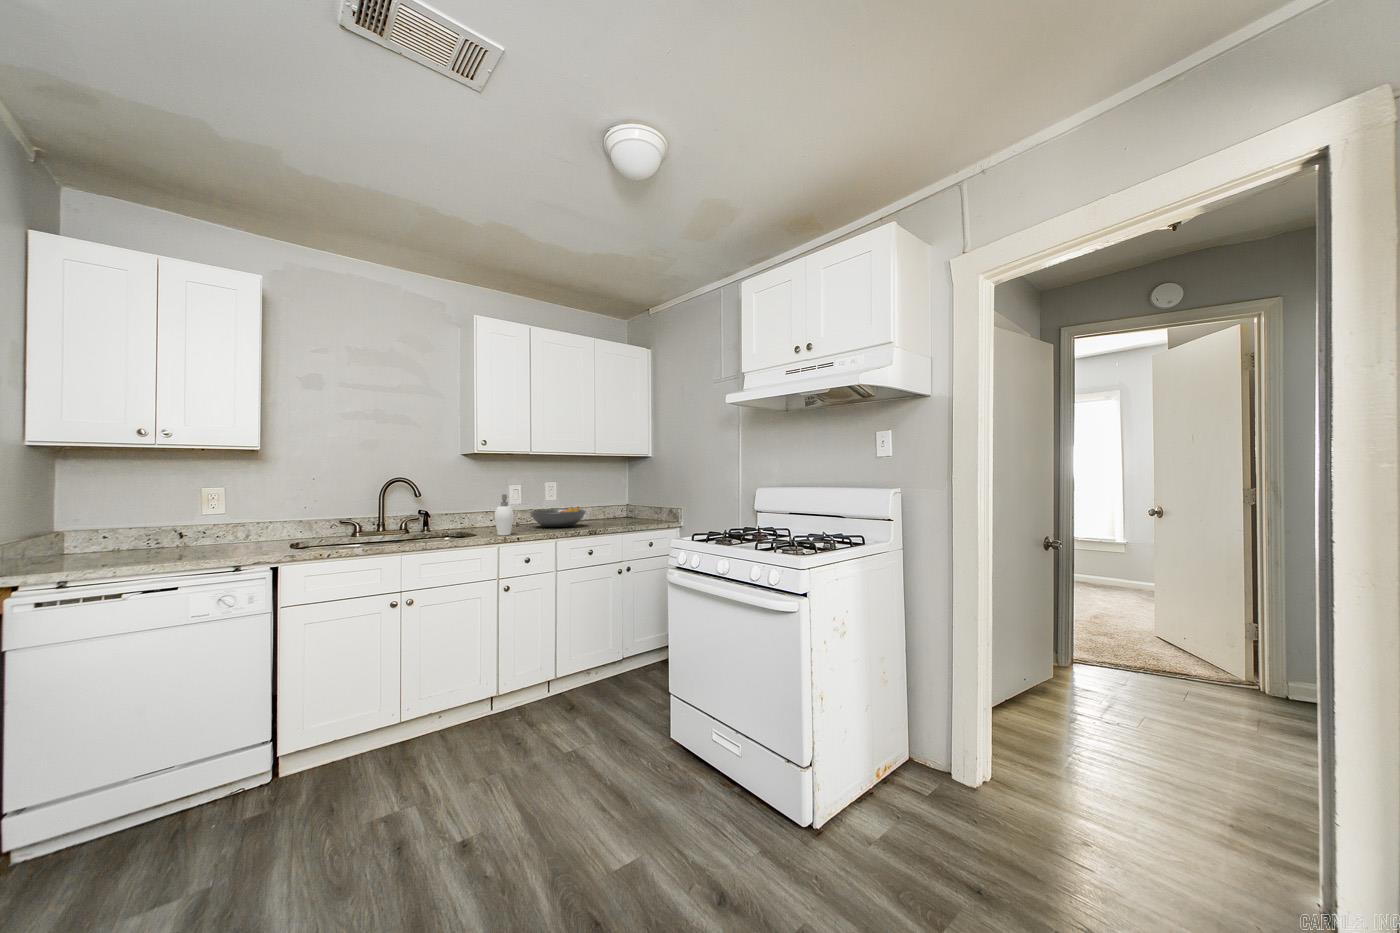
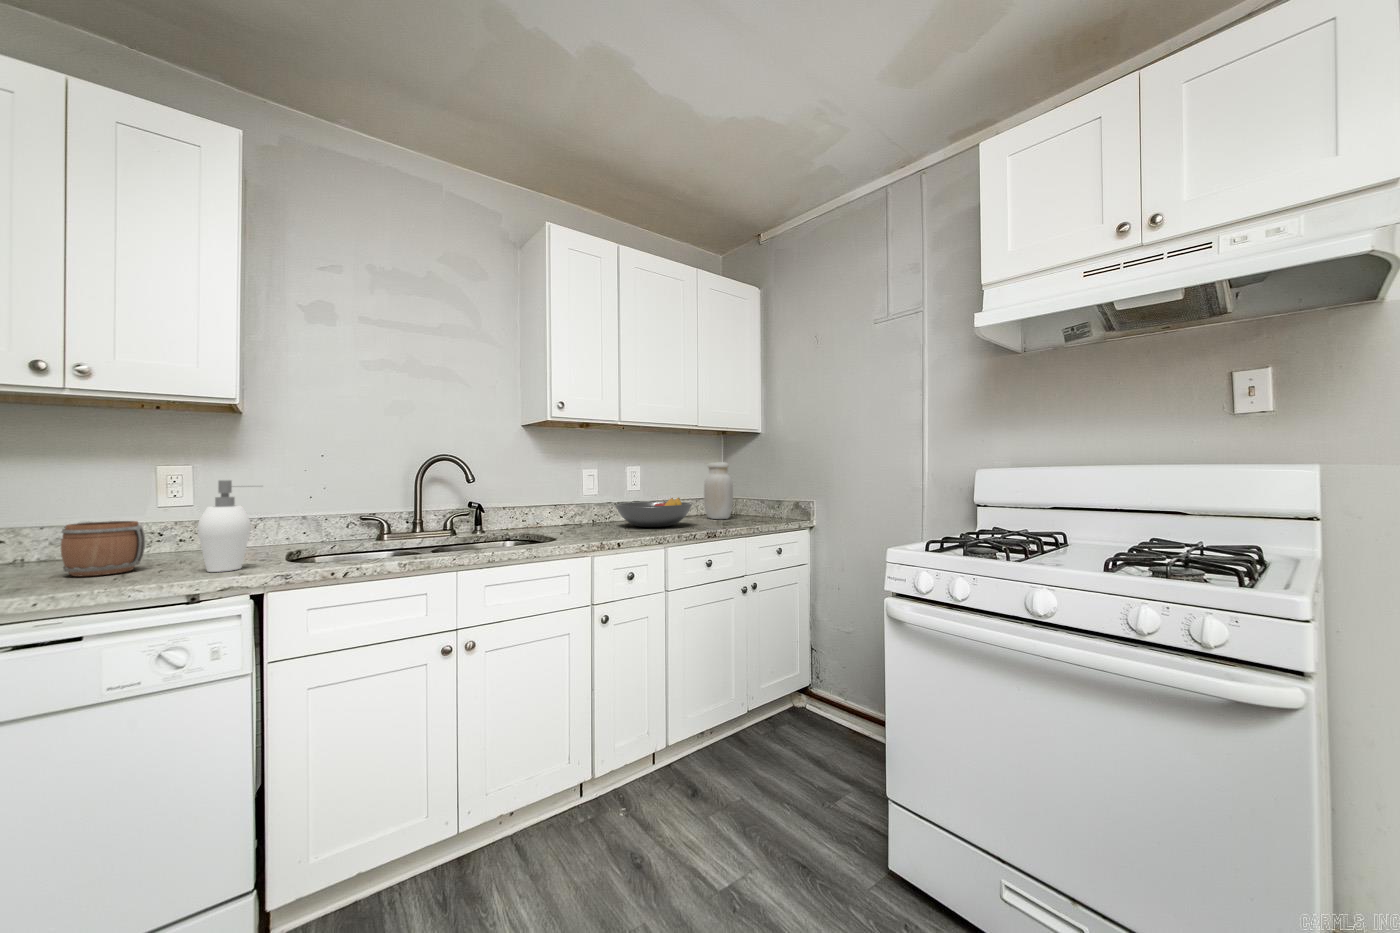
jar: none [603,480,625,522] -> present [704,462,733,519]
soap dispenser: present [495,494,514,535] -> present [197,480,250,572]
mug: none [153,524,203,557] -> present [61,521,145,576]

